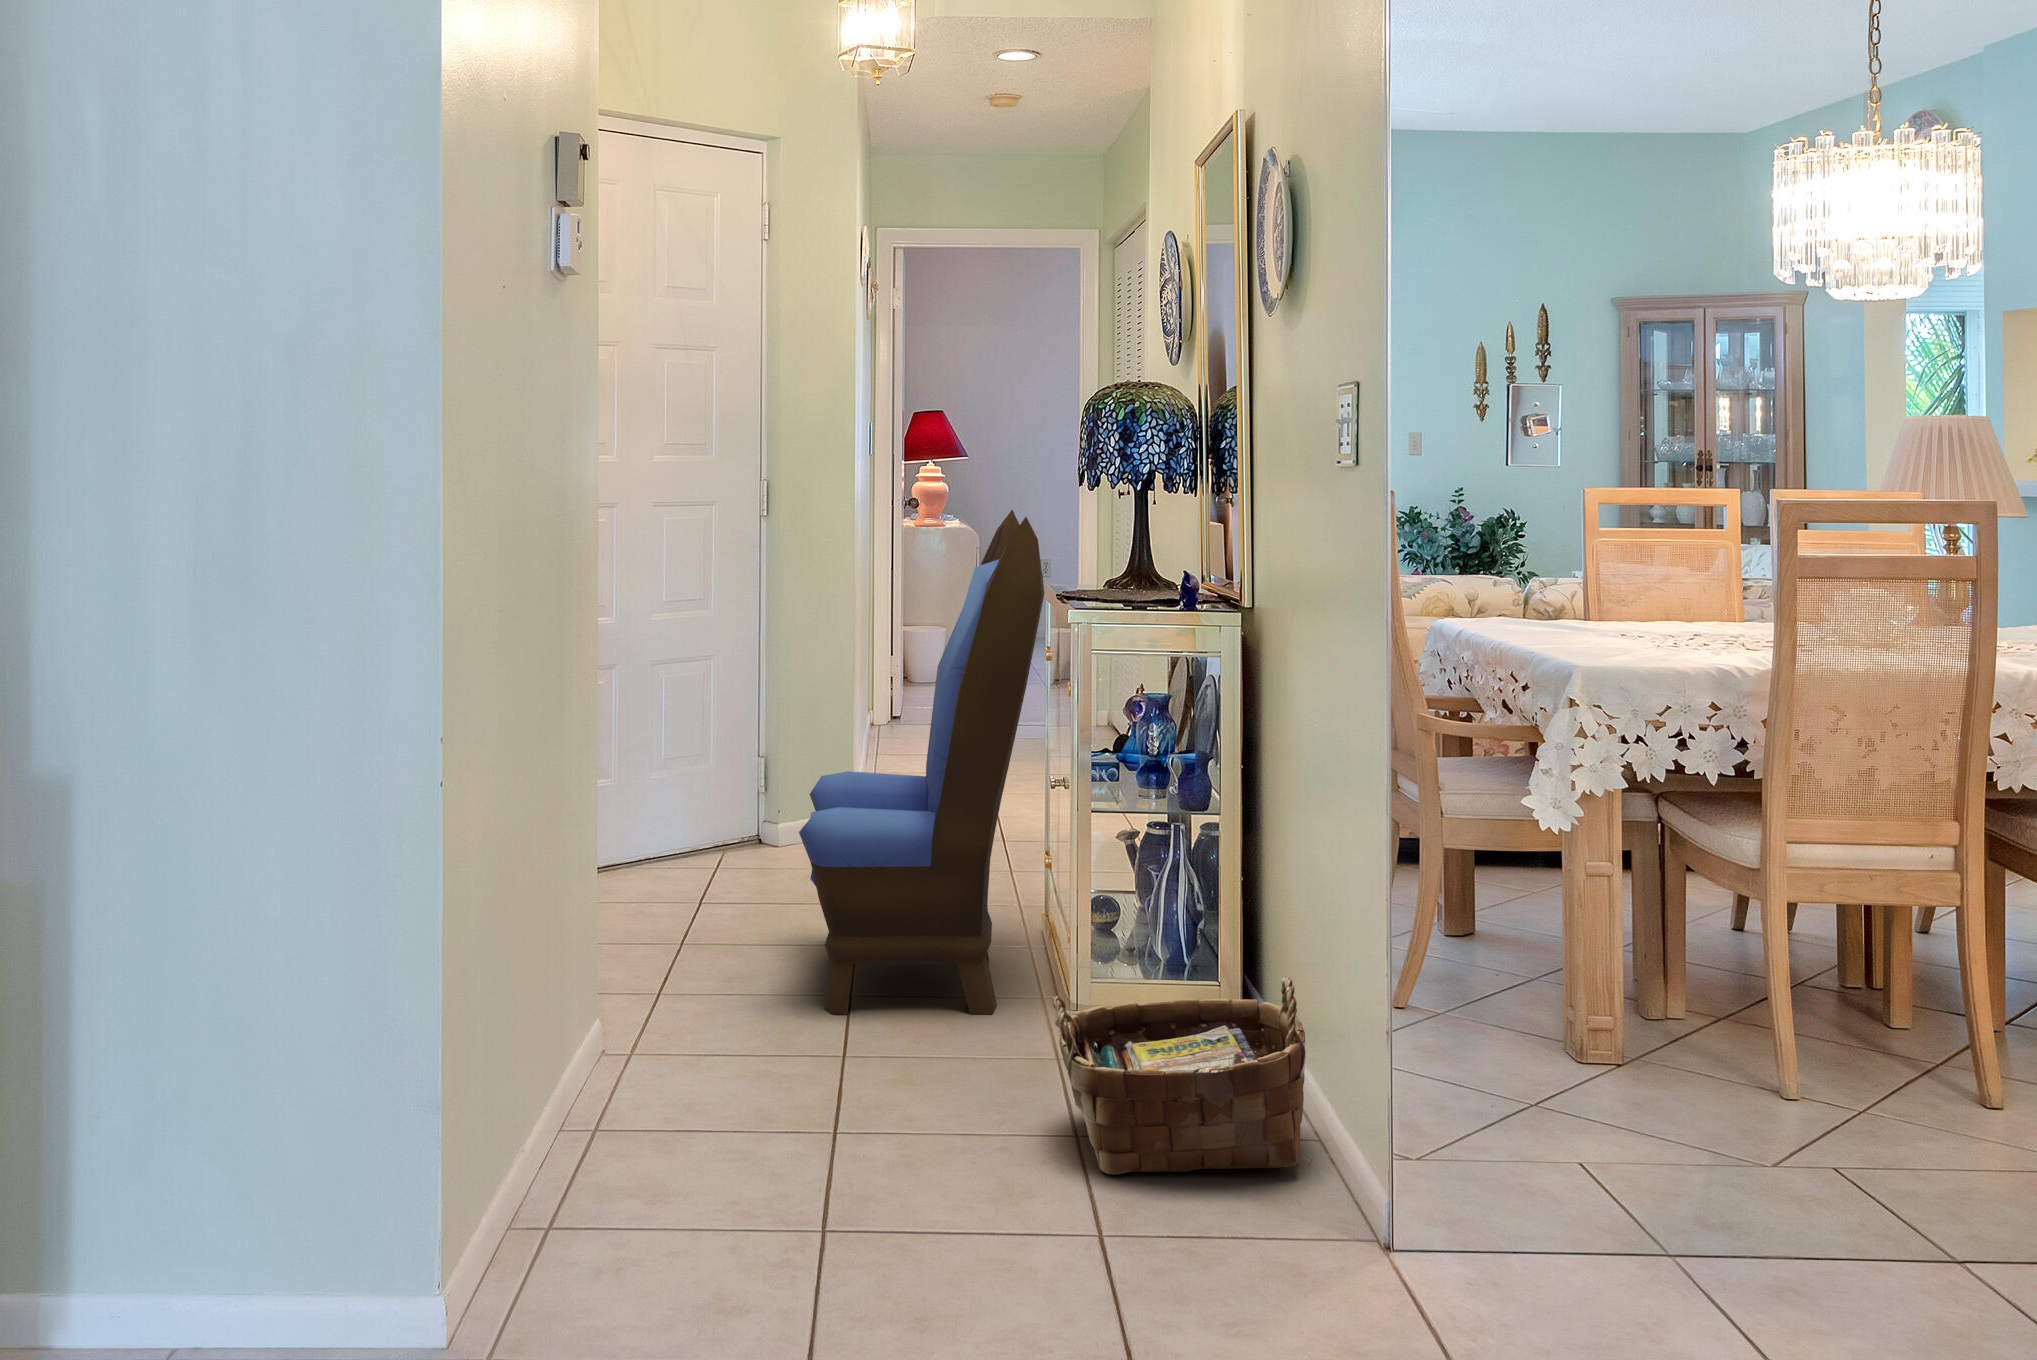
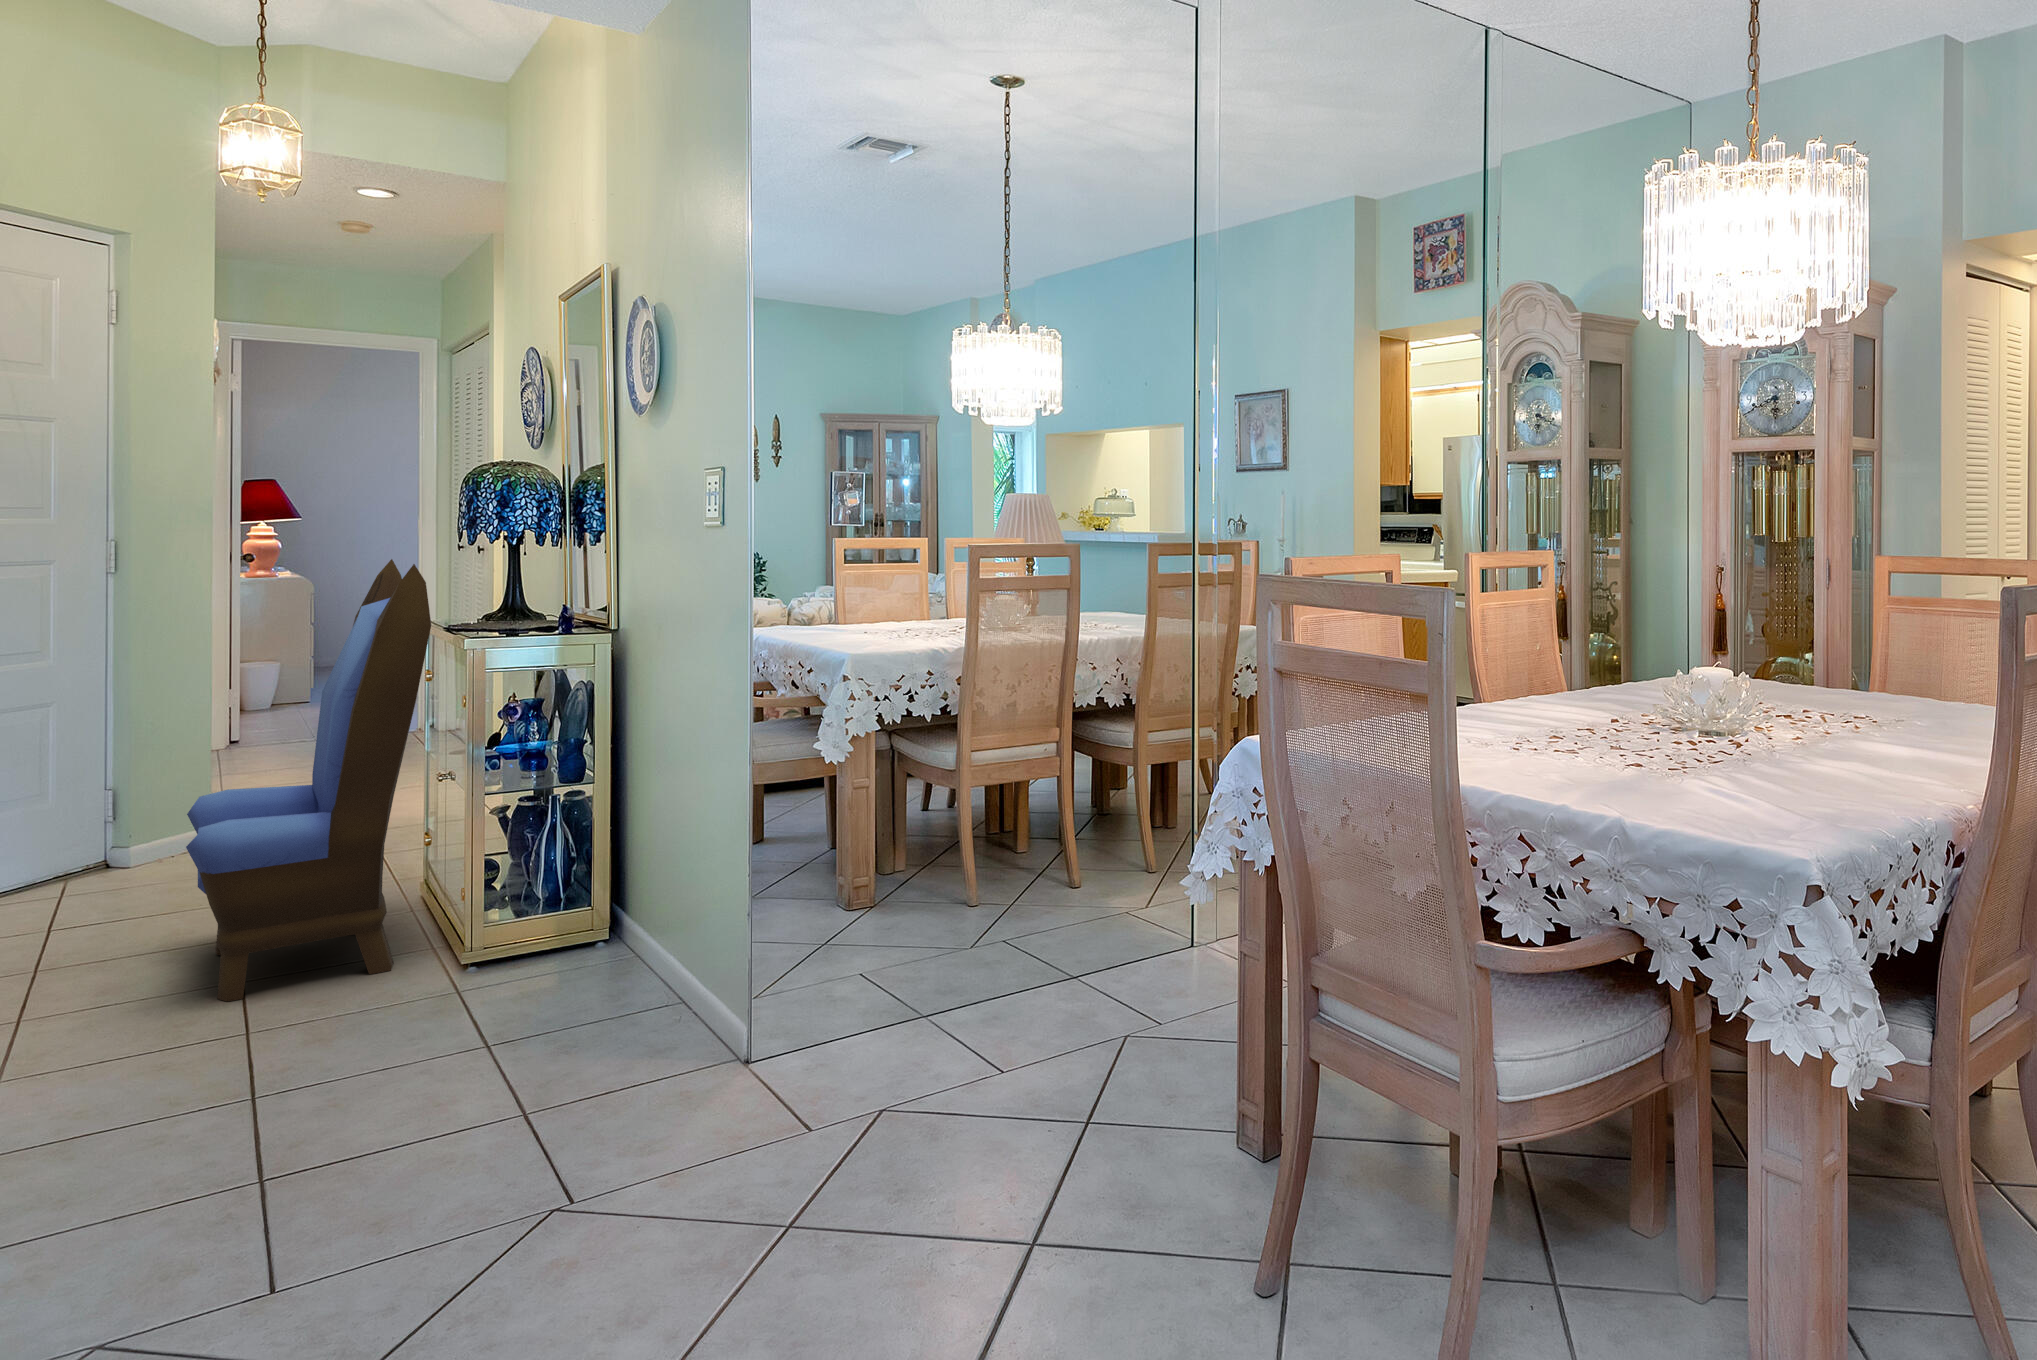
woven basket: present [1052,976,1306,1175] -> none [463,890,673,1066]

